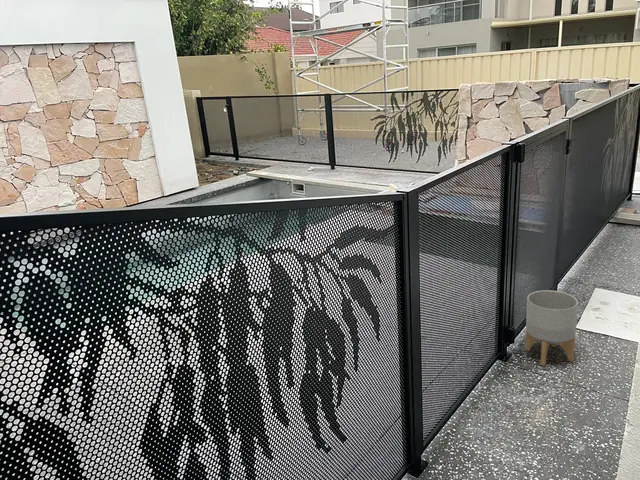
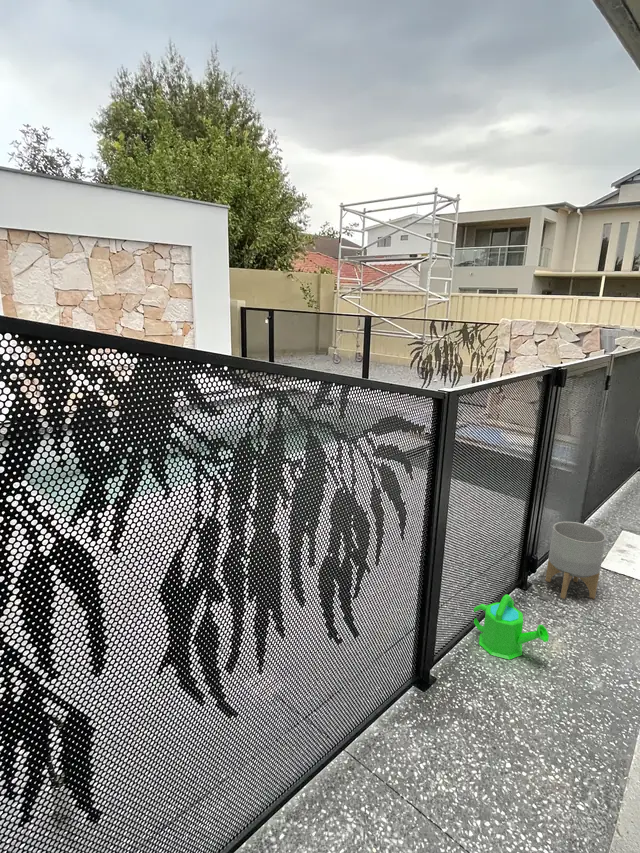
watering can: none [455,373,531,435] -> present [474,594,549,660]

